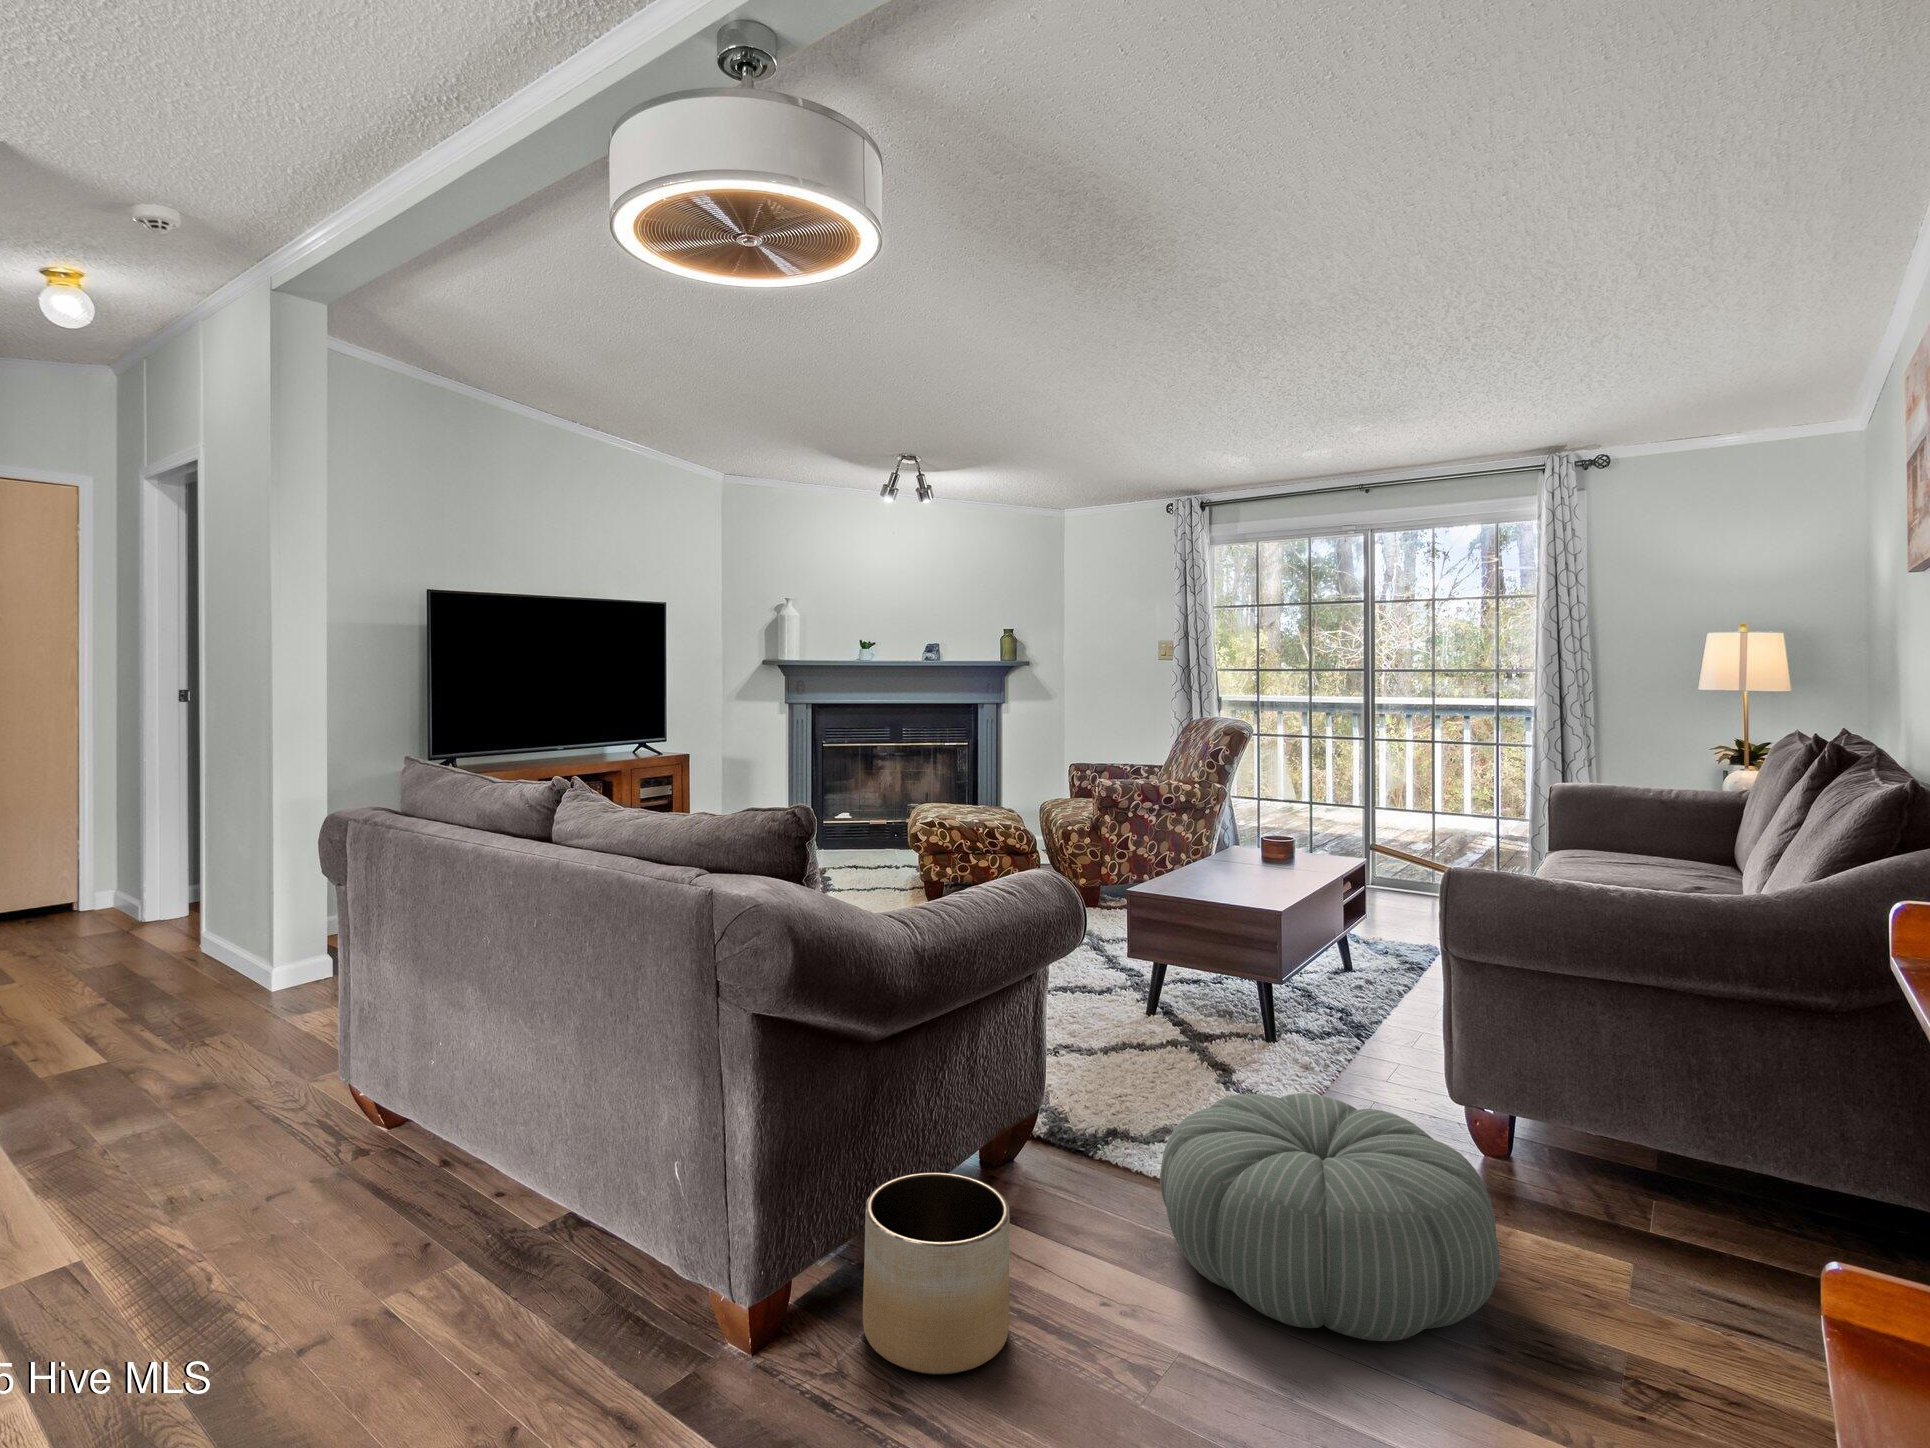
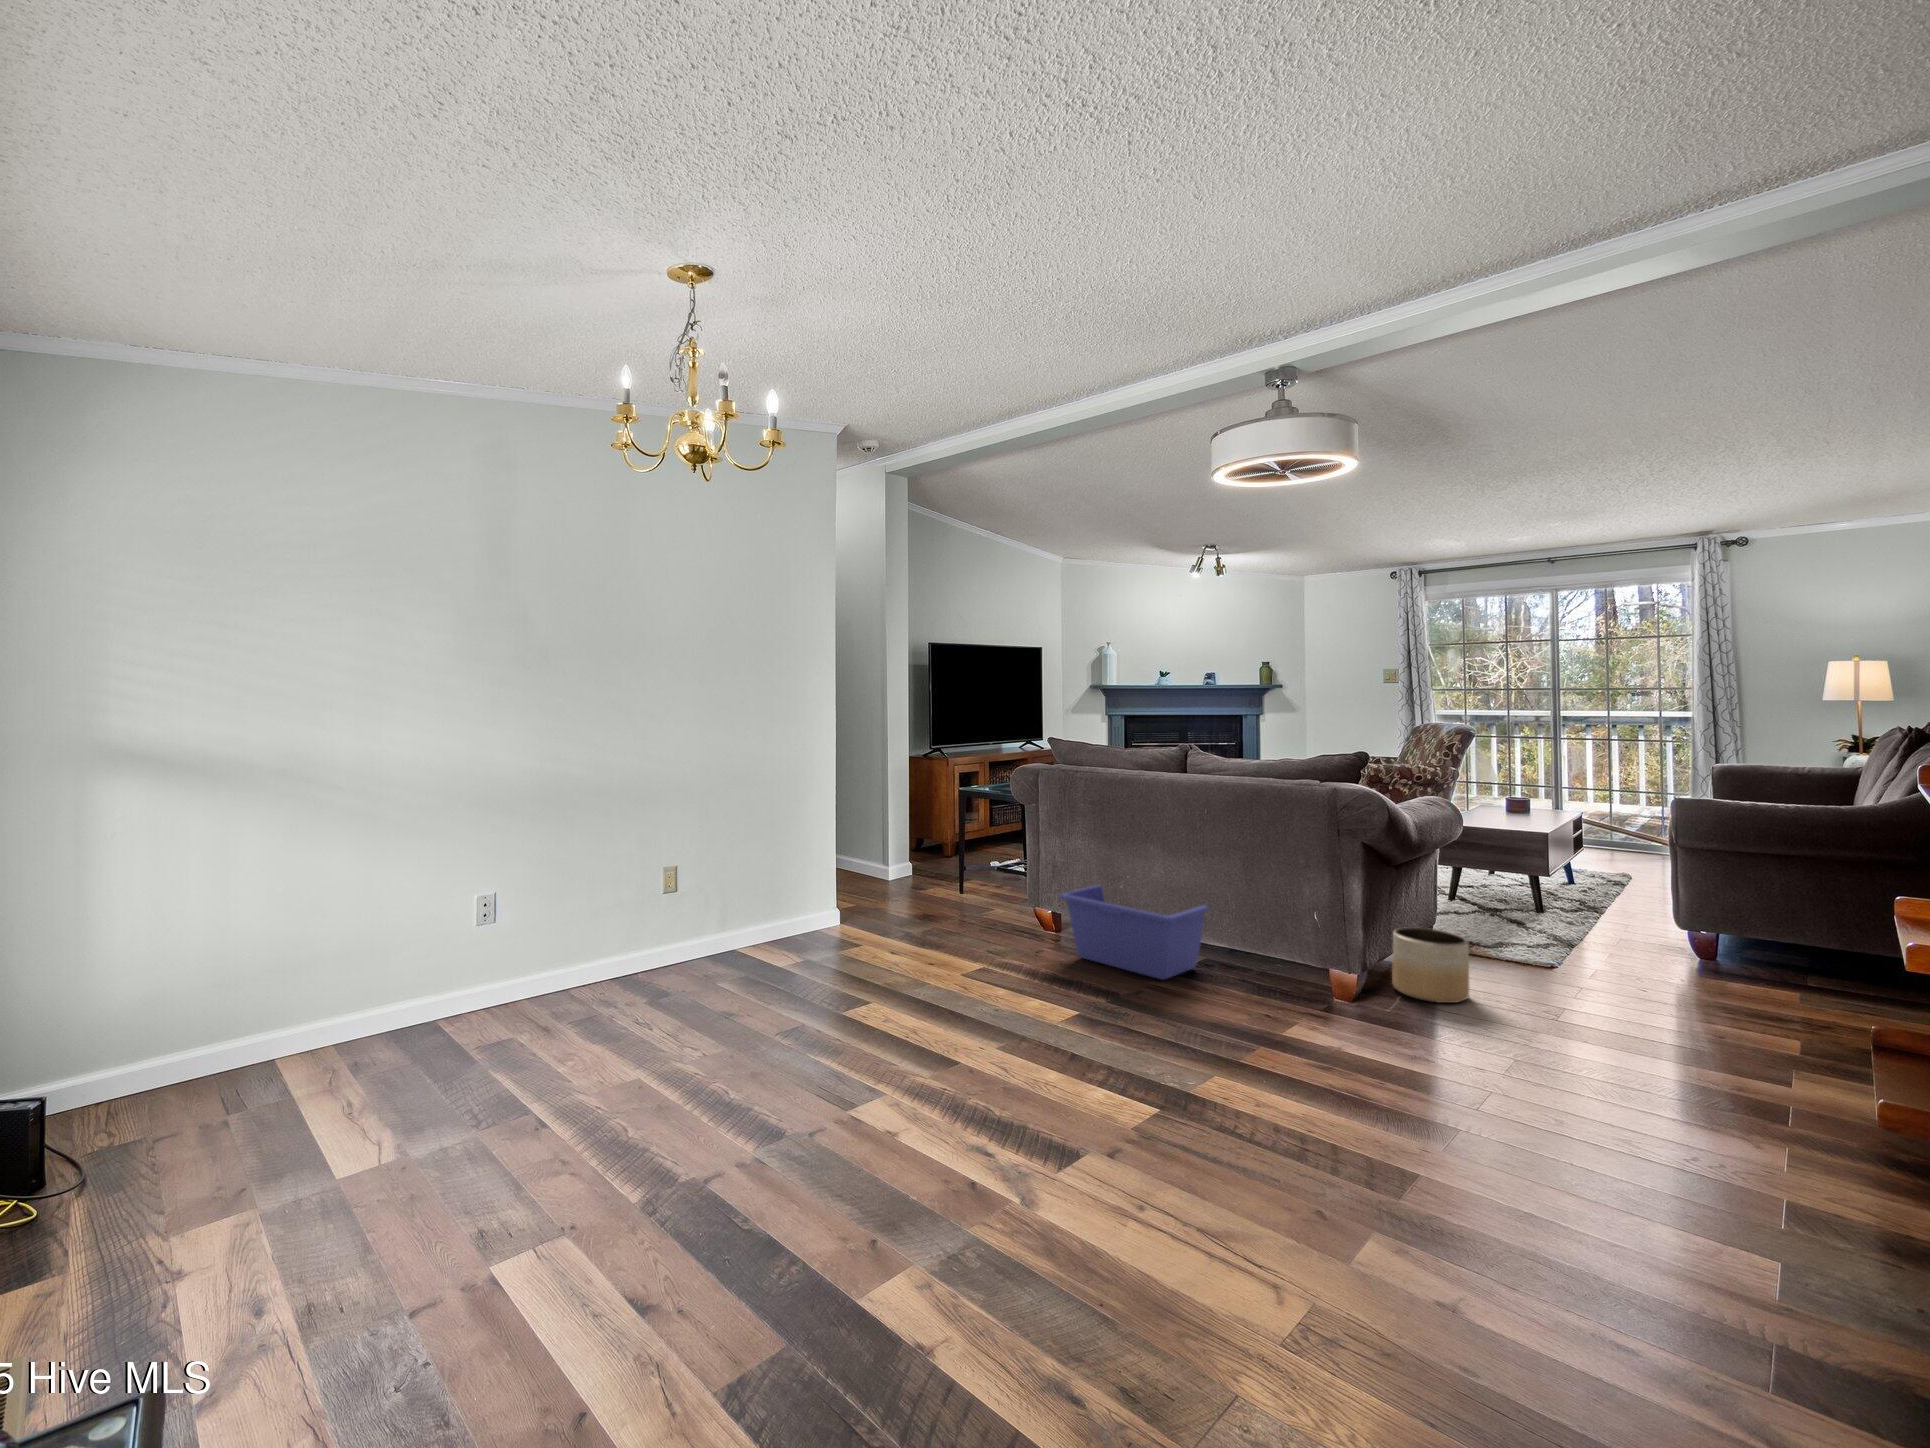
storage bin: none [220,1061,540,1328] -> present [1060,885,1209,980]
pouf: present [1160,1093,1500,1341] -> none [1520,908,1718,1004]

